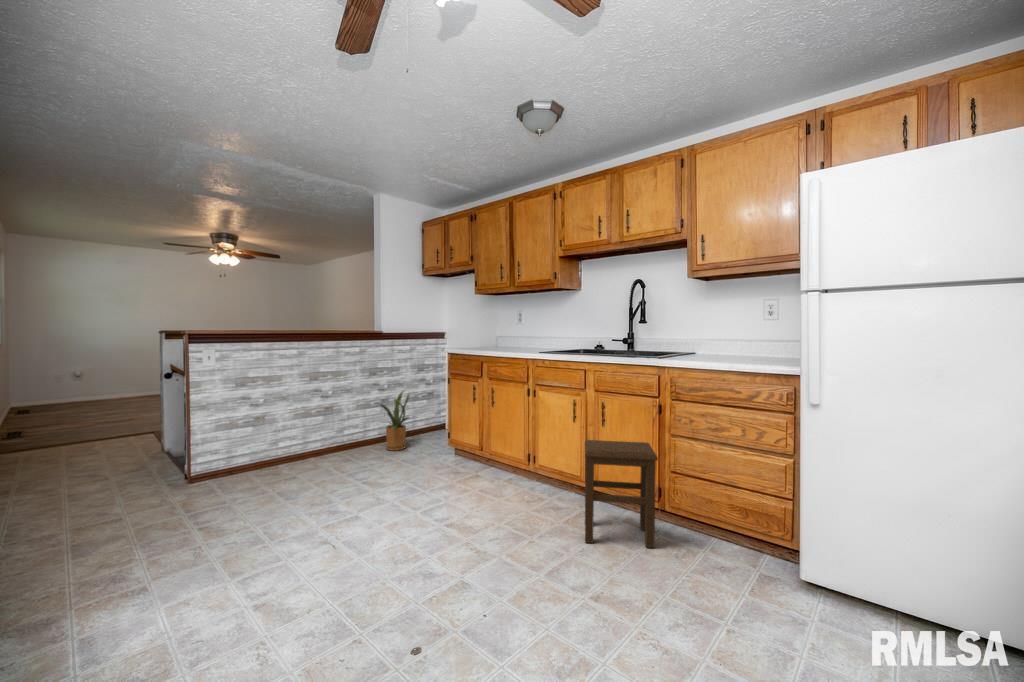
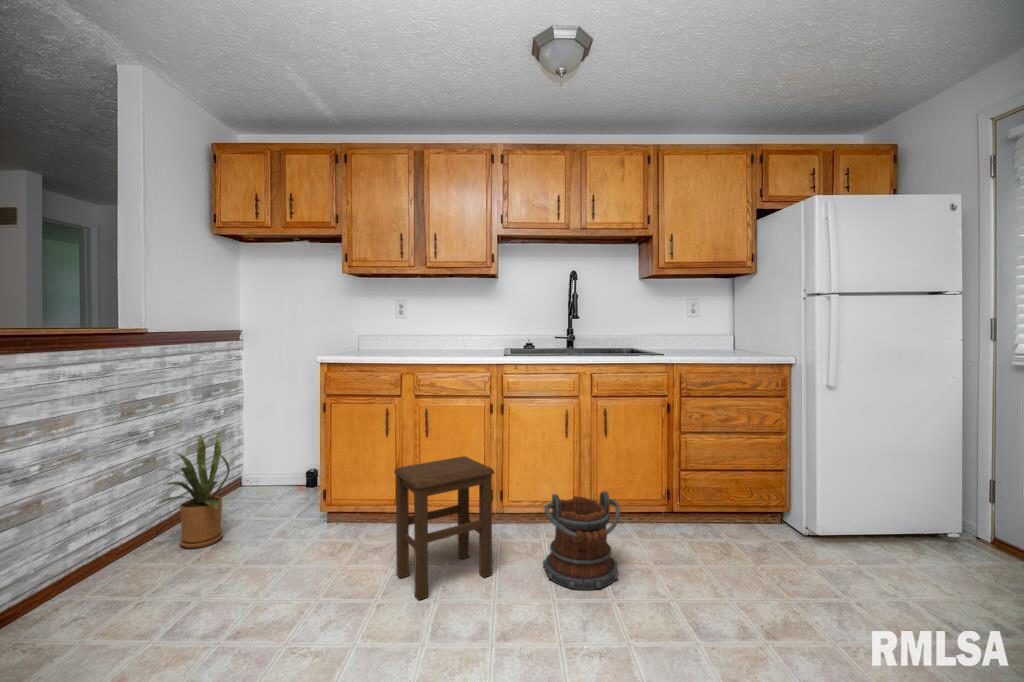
stool: present [585,440,658,548] -> present [394,456,494,600]
bucket: none [499,456,558,533] -> present [543,491,620,590]

